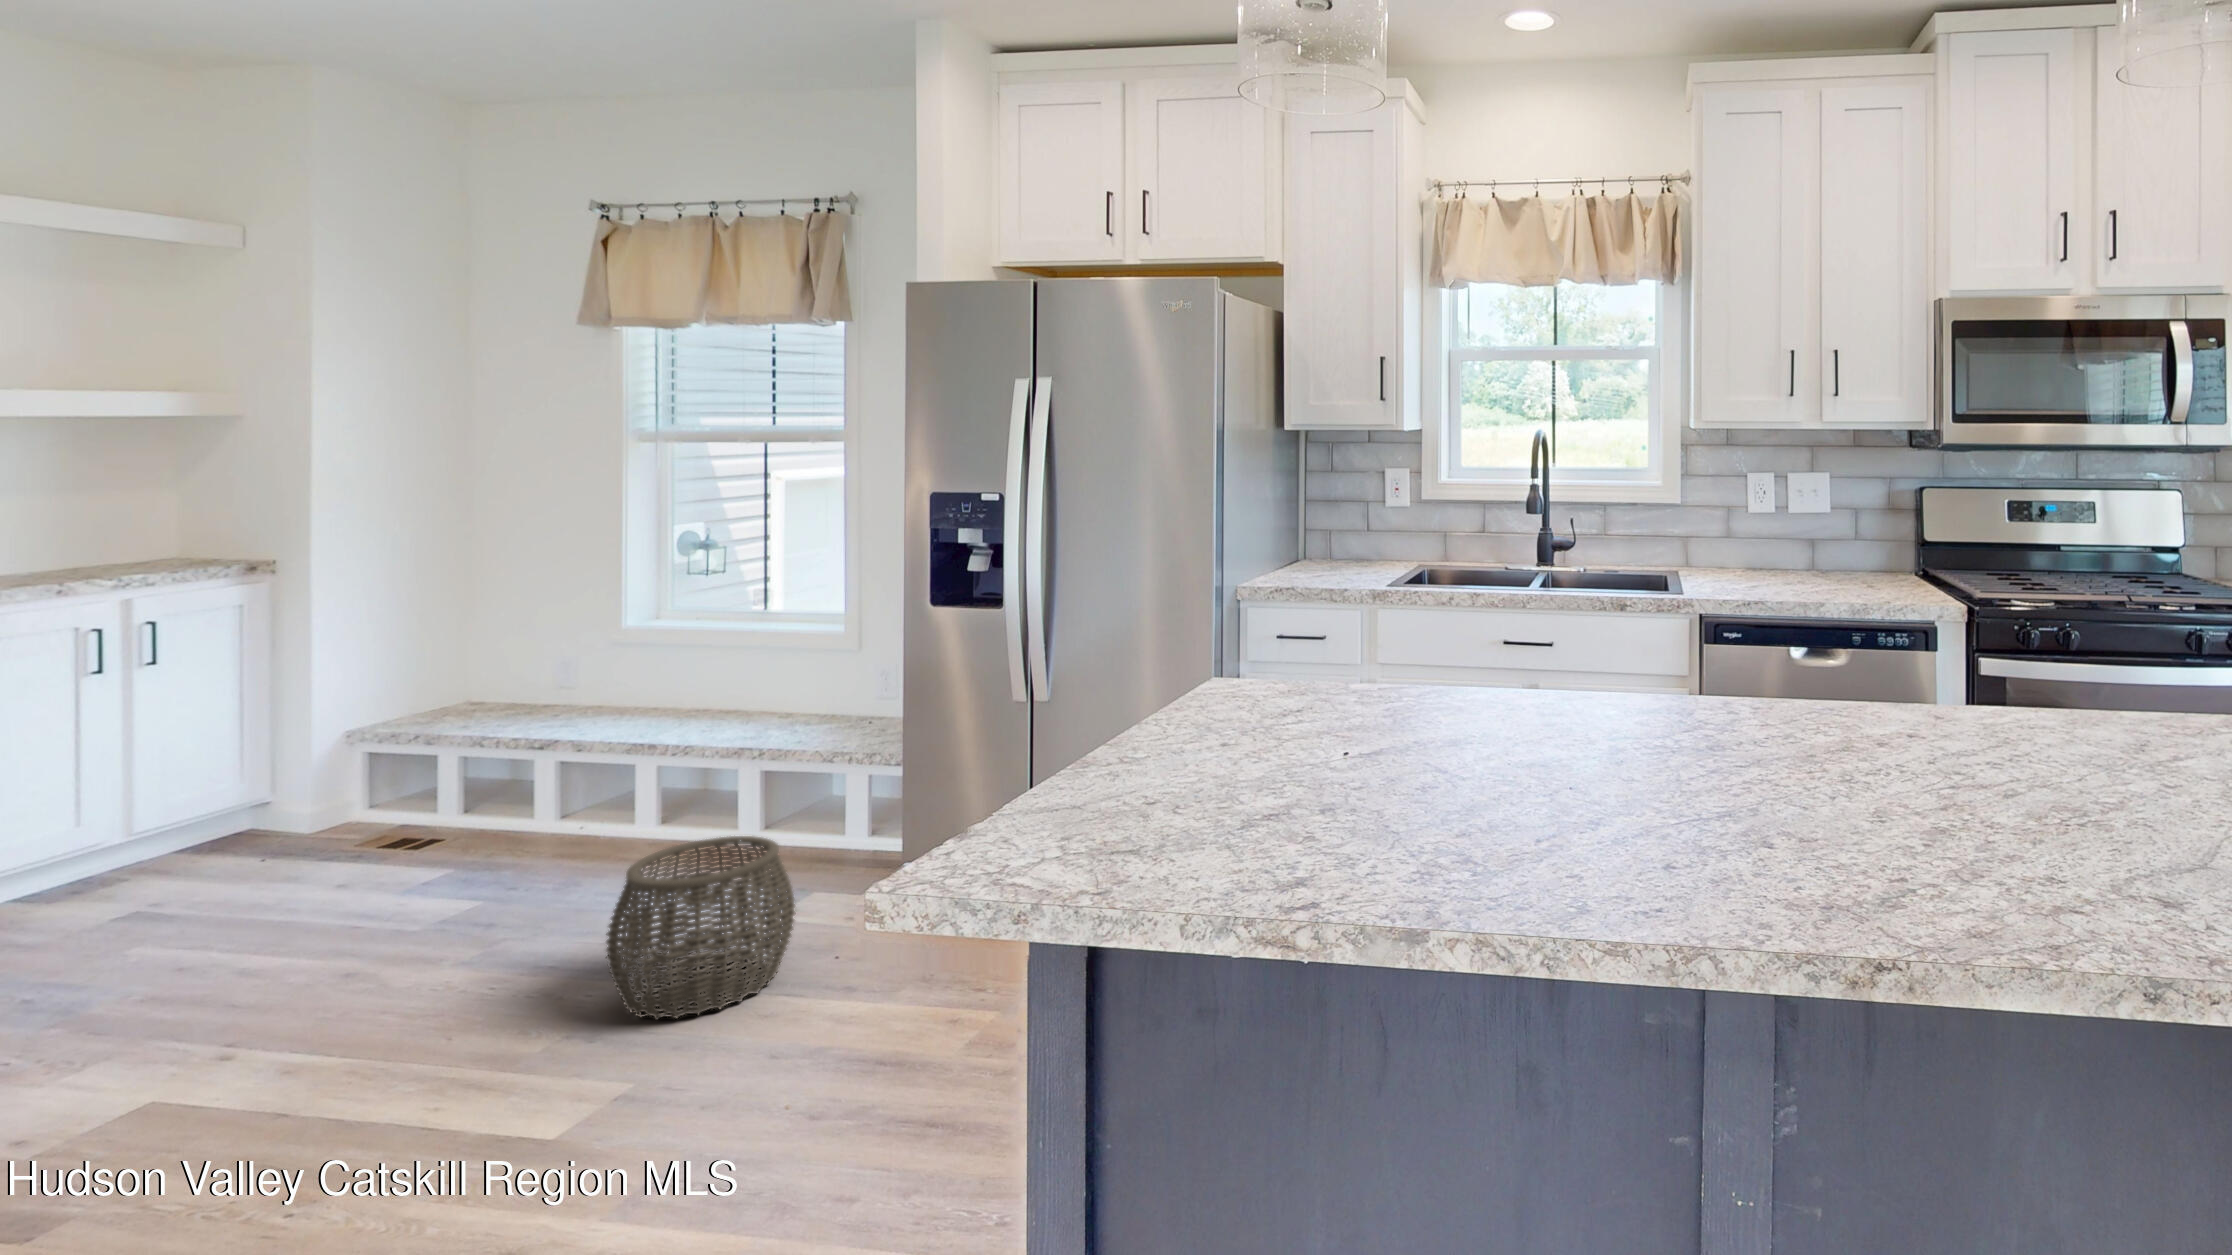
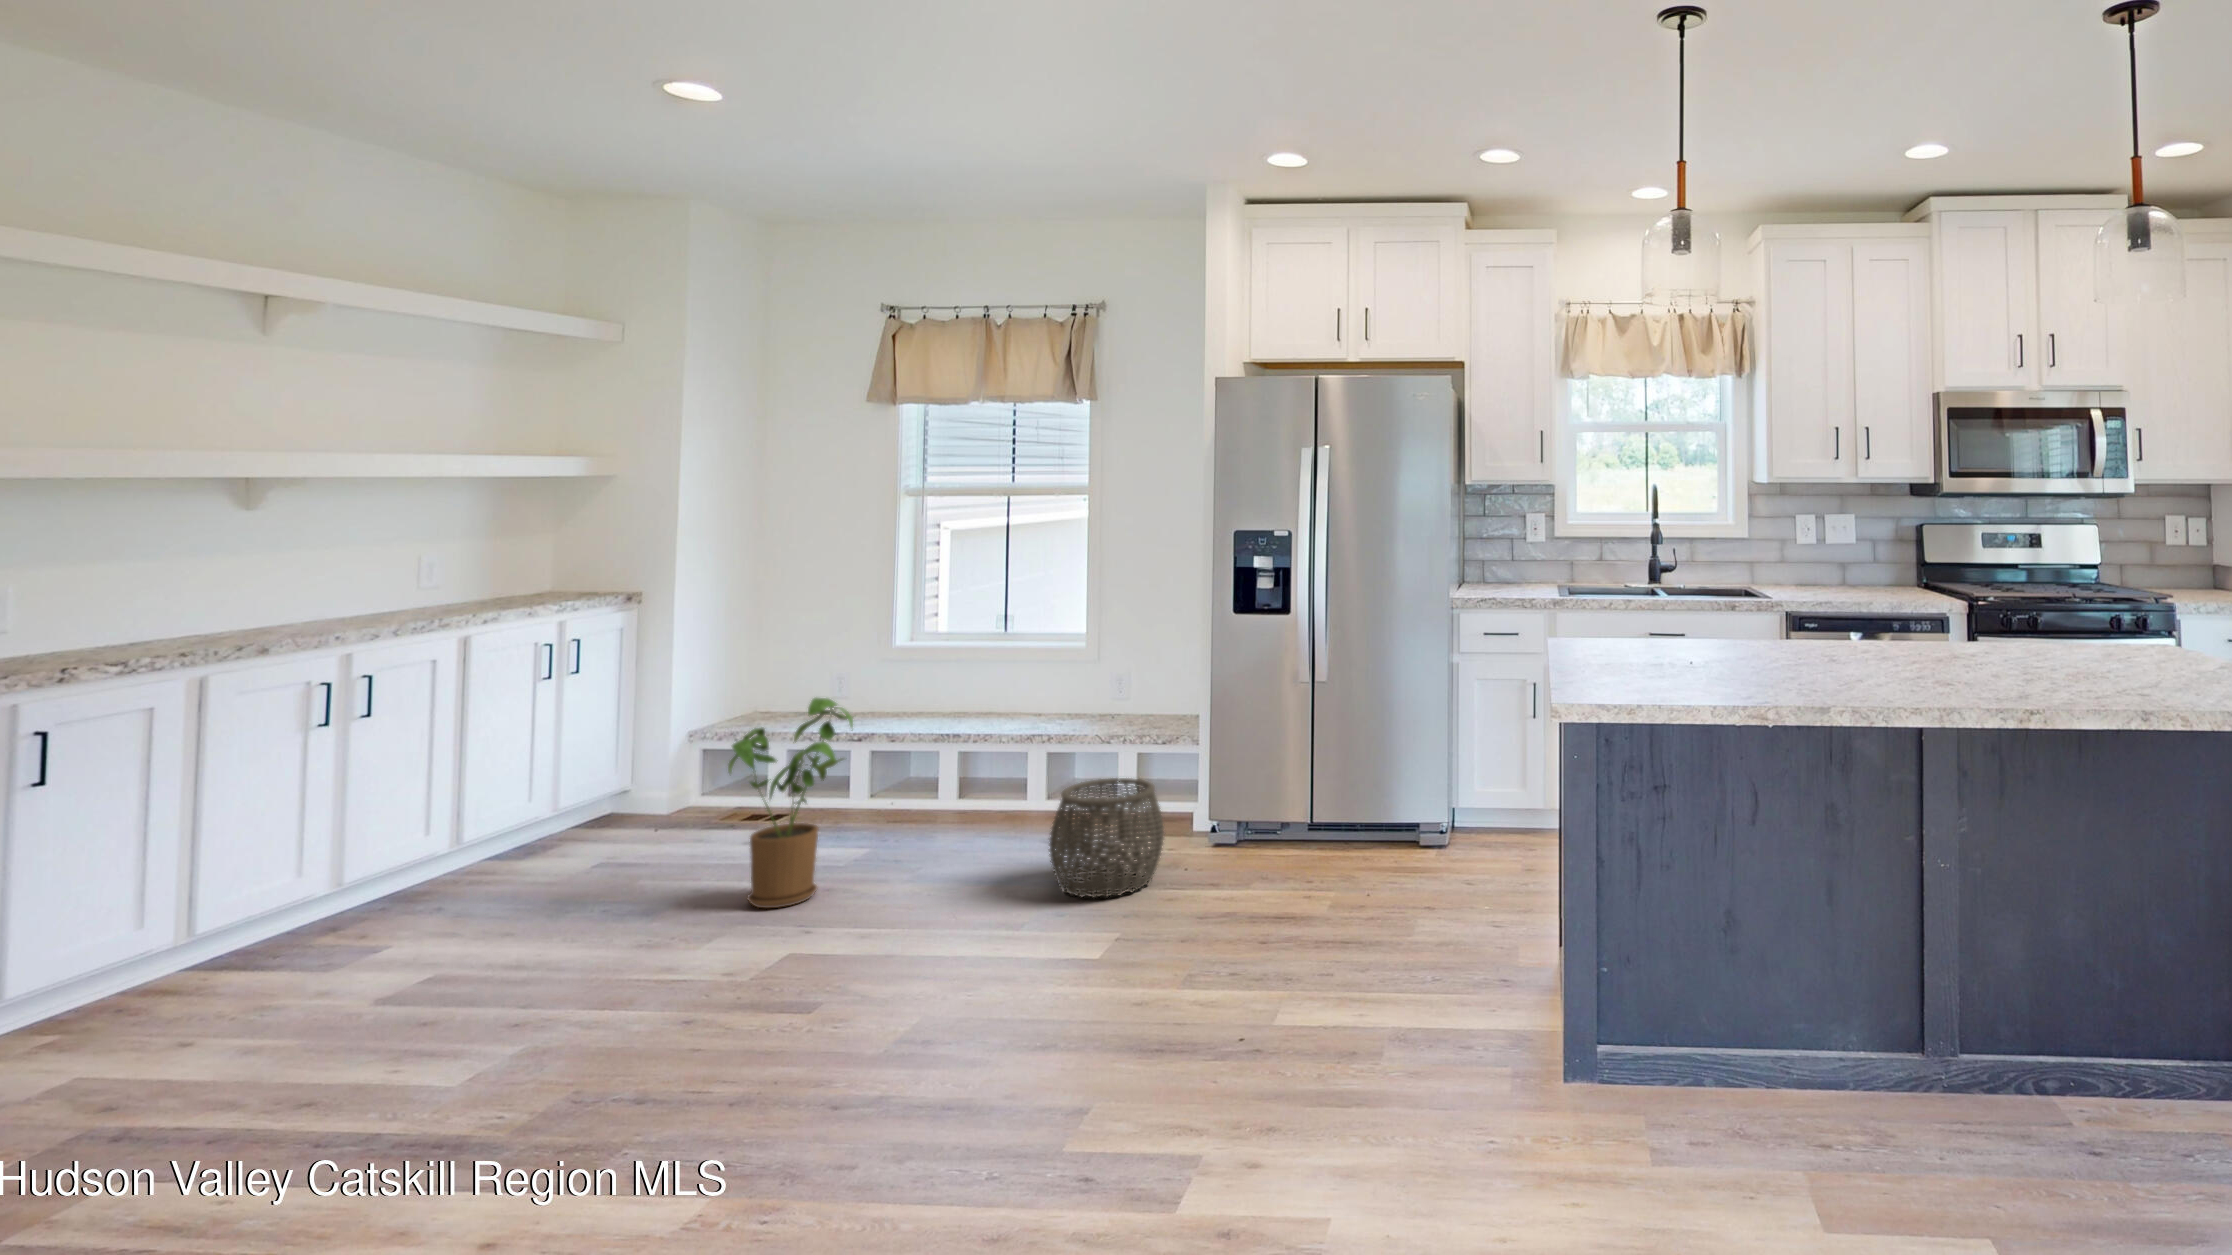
house plant: none [168,723,394,1019] -> present [728,698,853,908]

